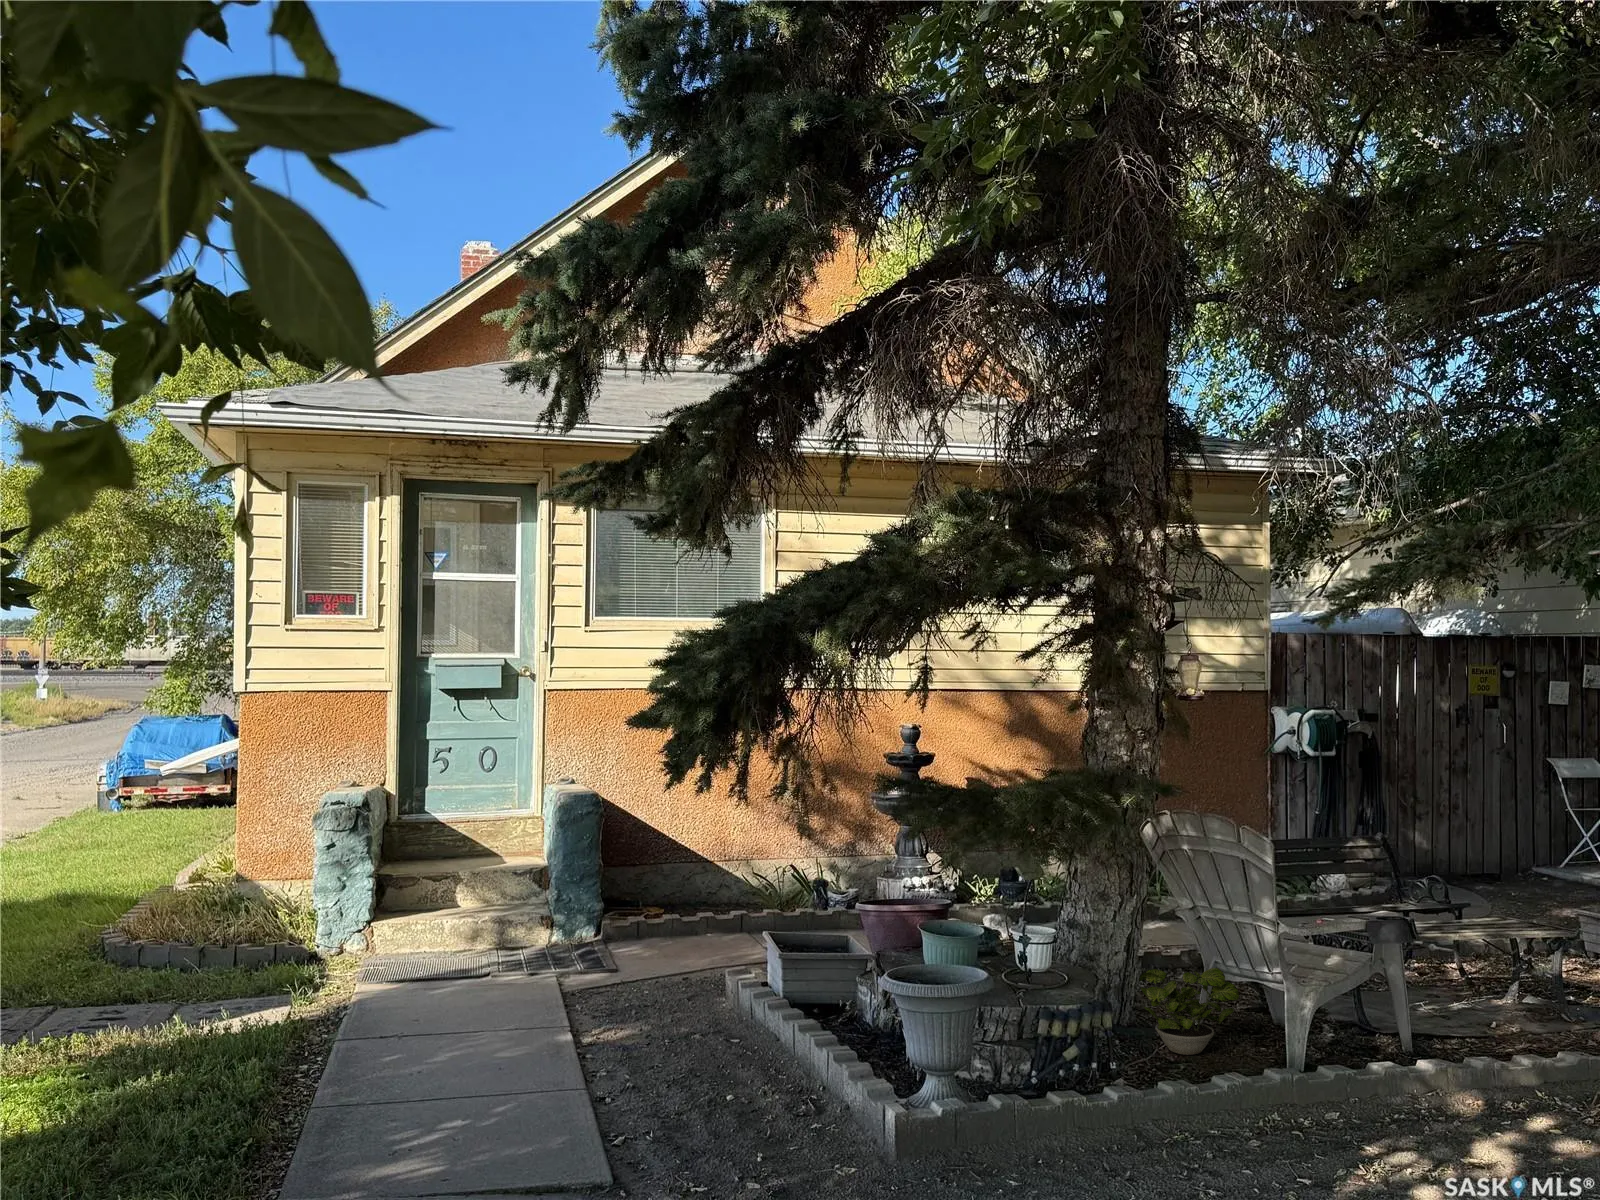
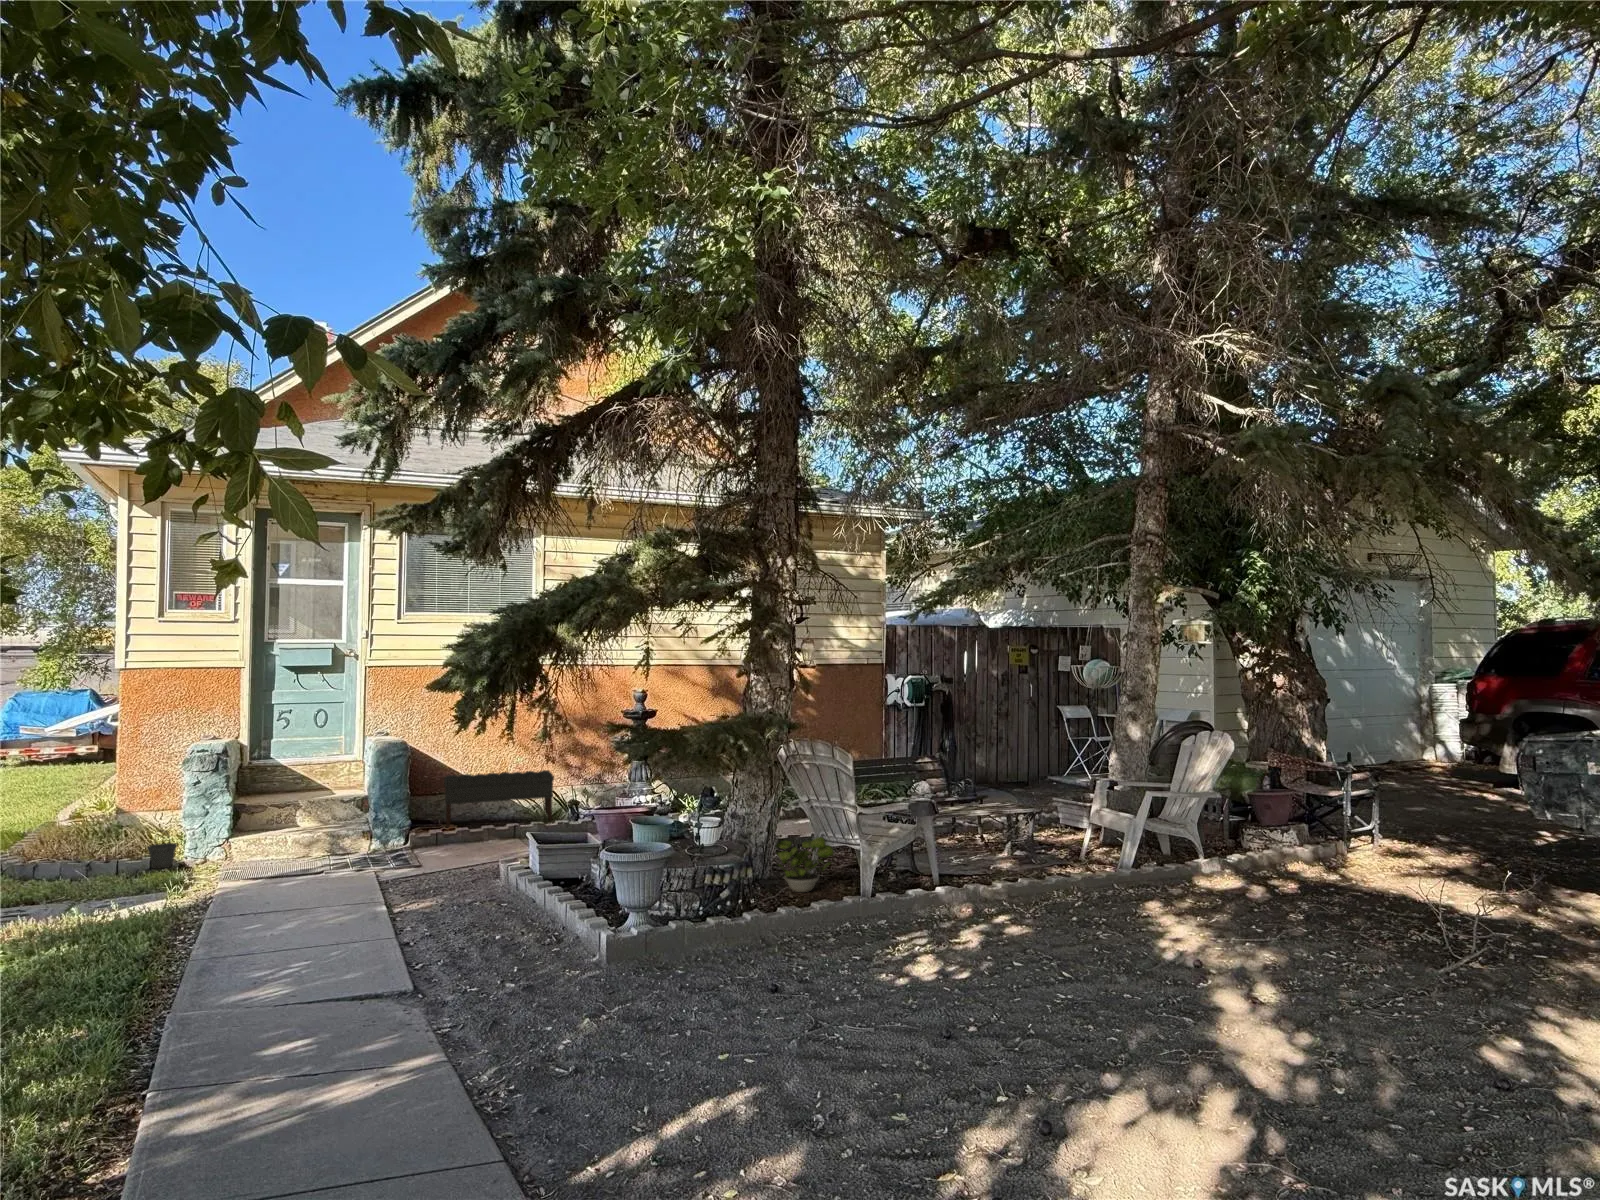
bench: none [644,838,791,915] -> present [444,770,554,828]
bucket: none [277,905,312,957] -> present [147,830,178,869]

